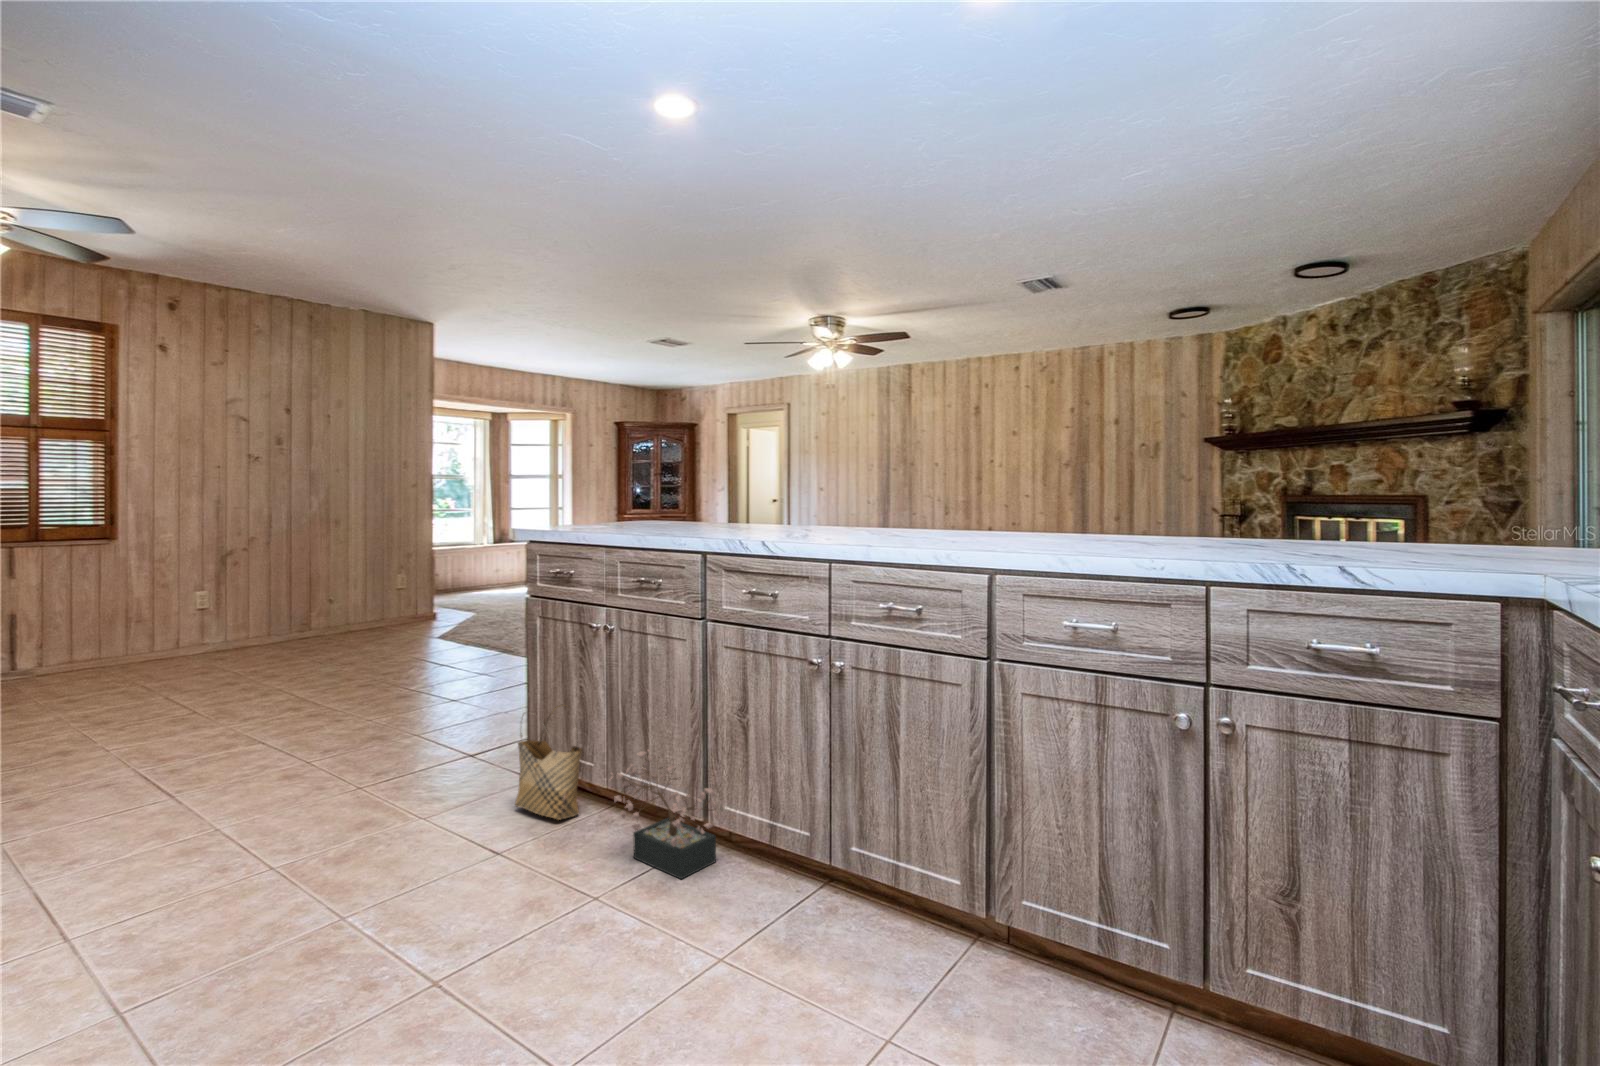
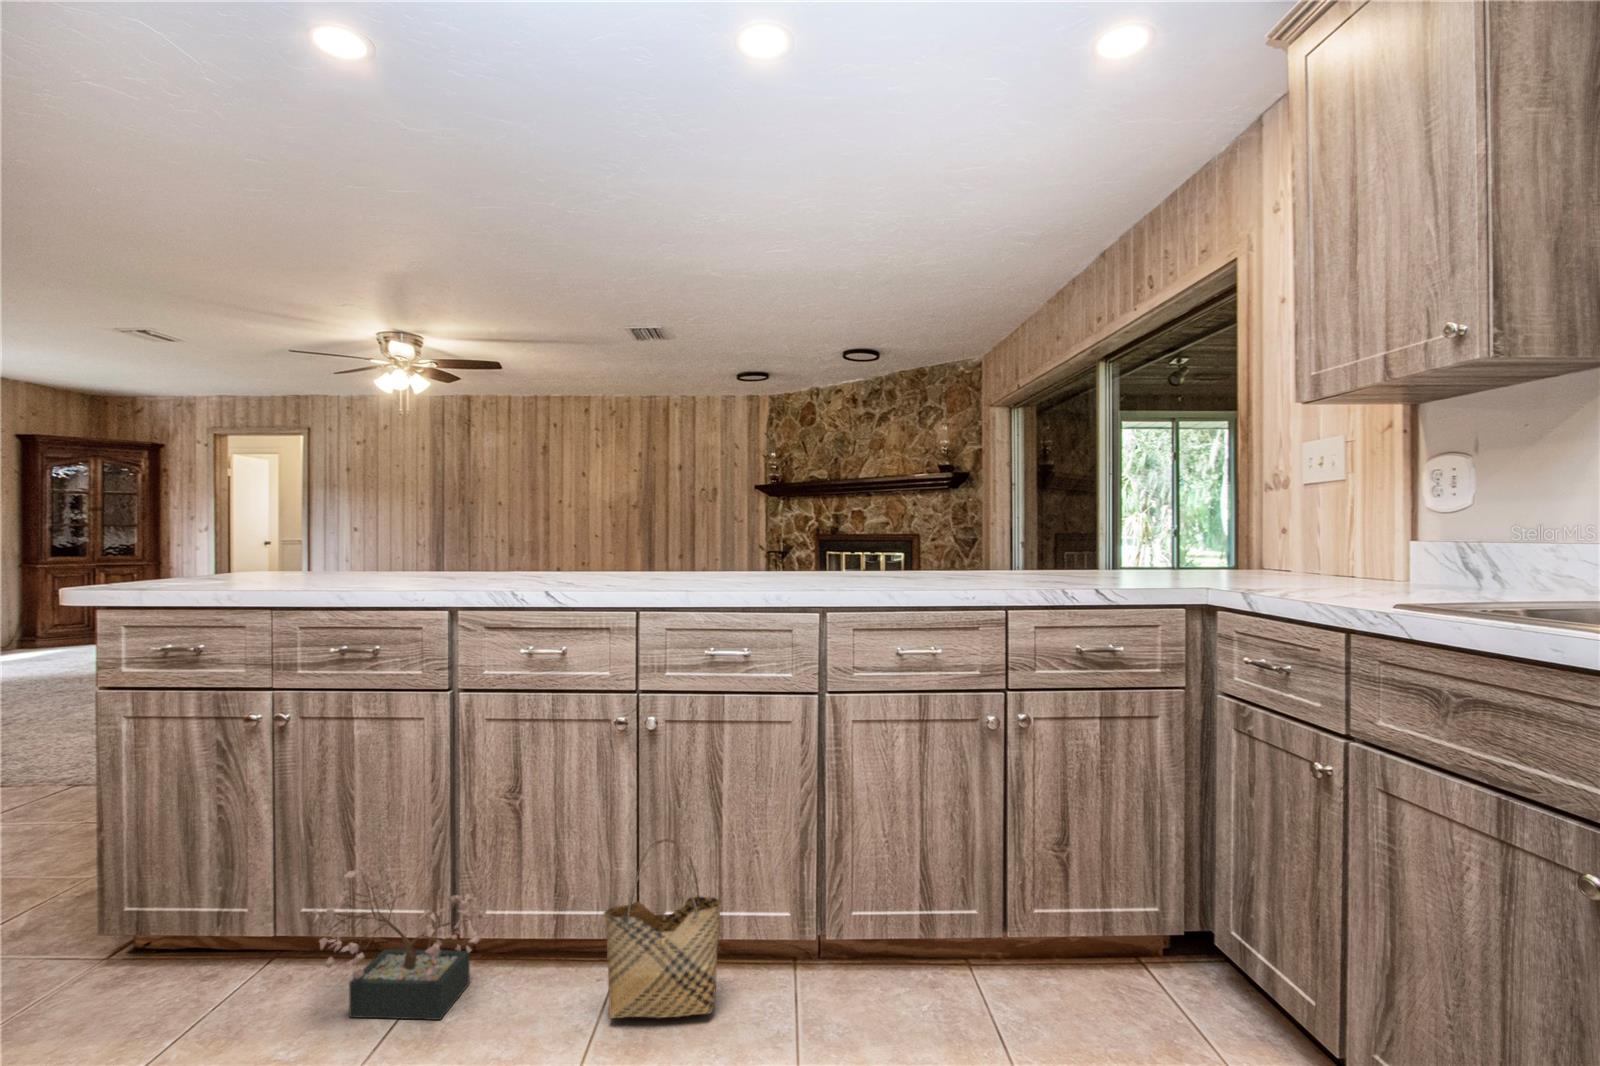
woven basket: present [515,705,582,820] -> present [604,839,722,1018]

